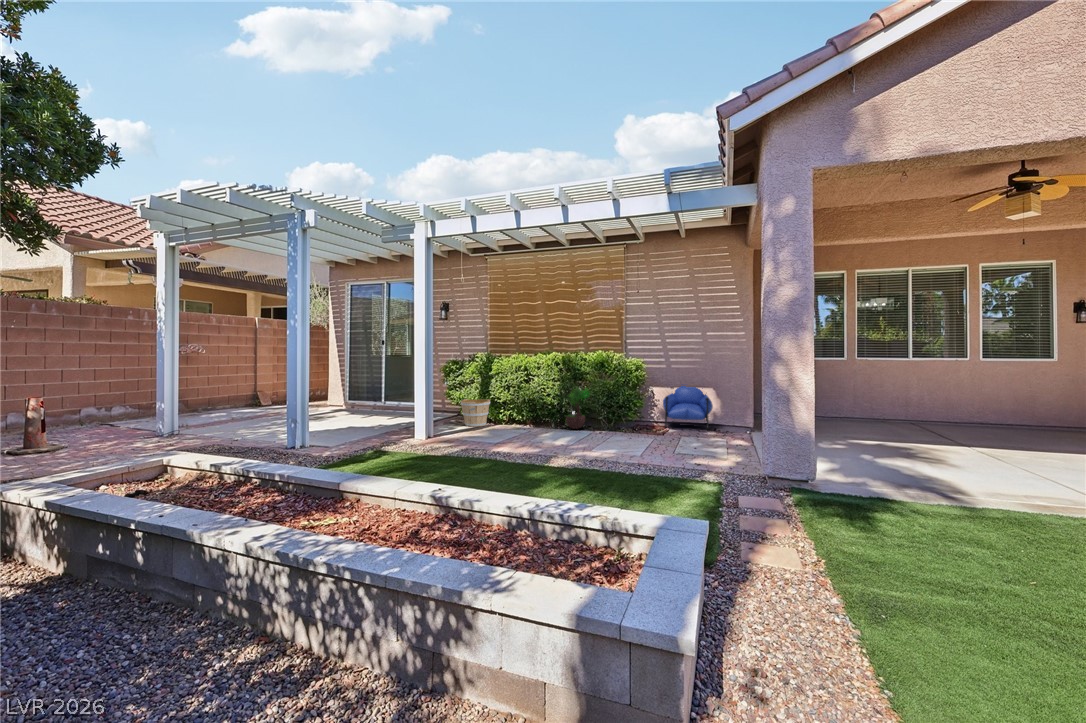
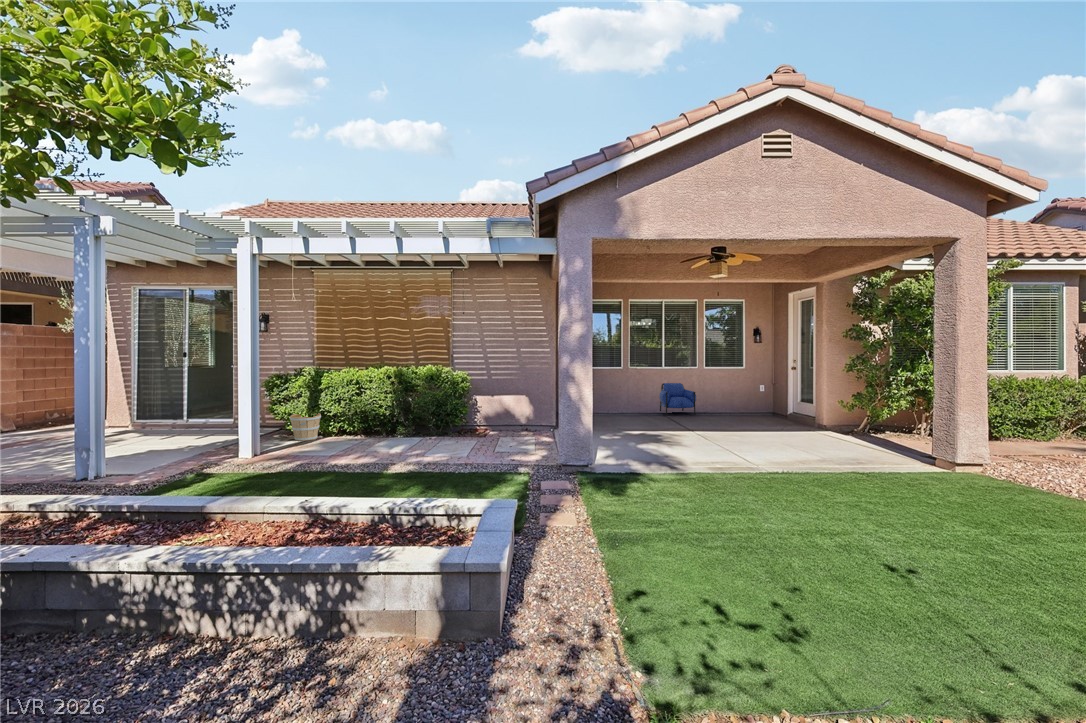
armchair: present [663,384,713,430] -> present [659,383,696,415]
potted tree: present [566,388,588,429] -> none [397,396,421,437]

